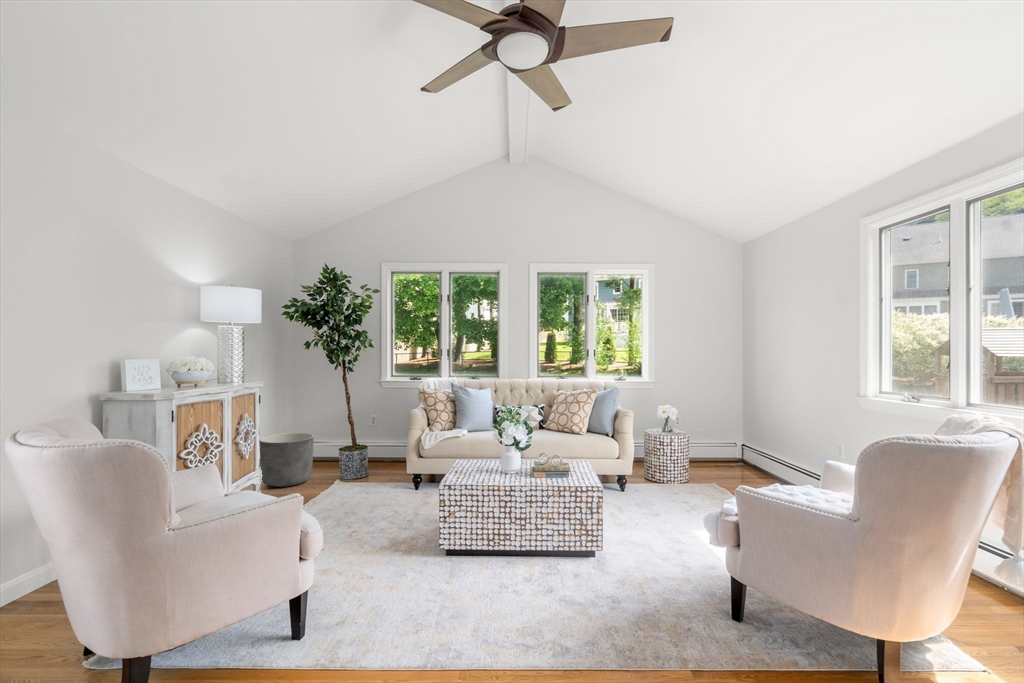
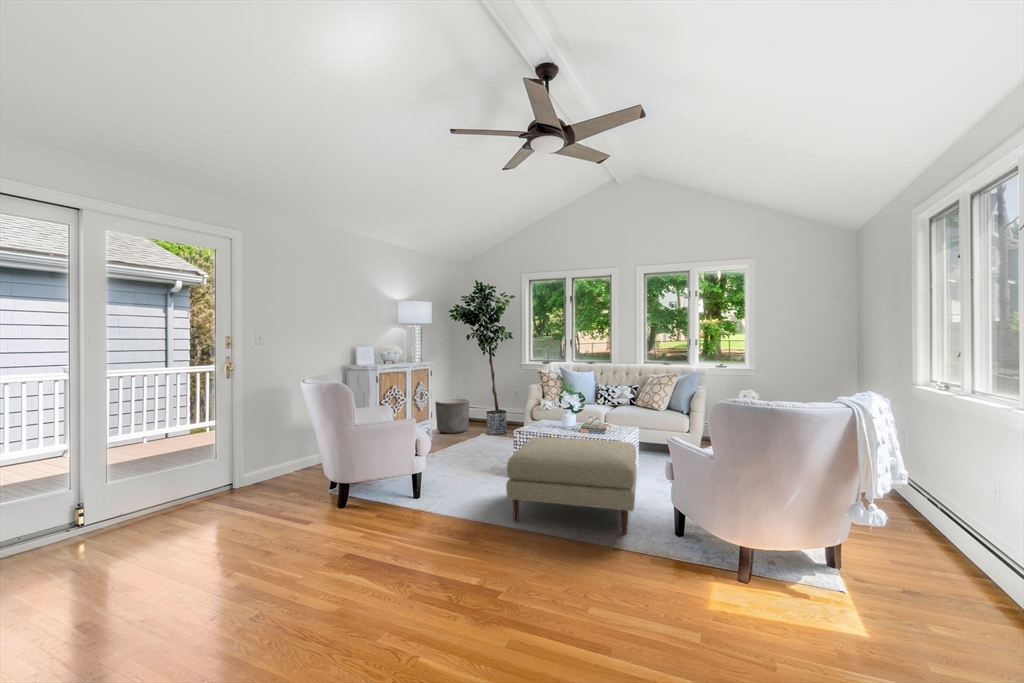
ottoman: none [481,489,692,653] -> present [506,437,637,534]

